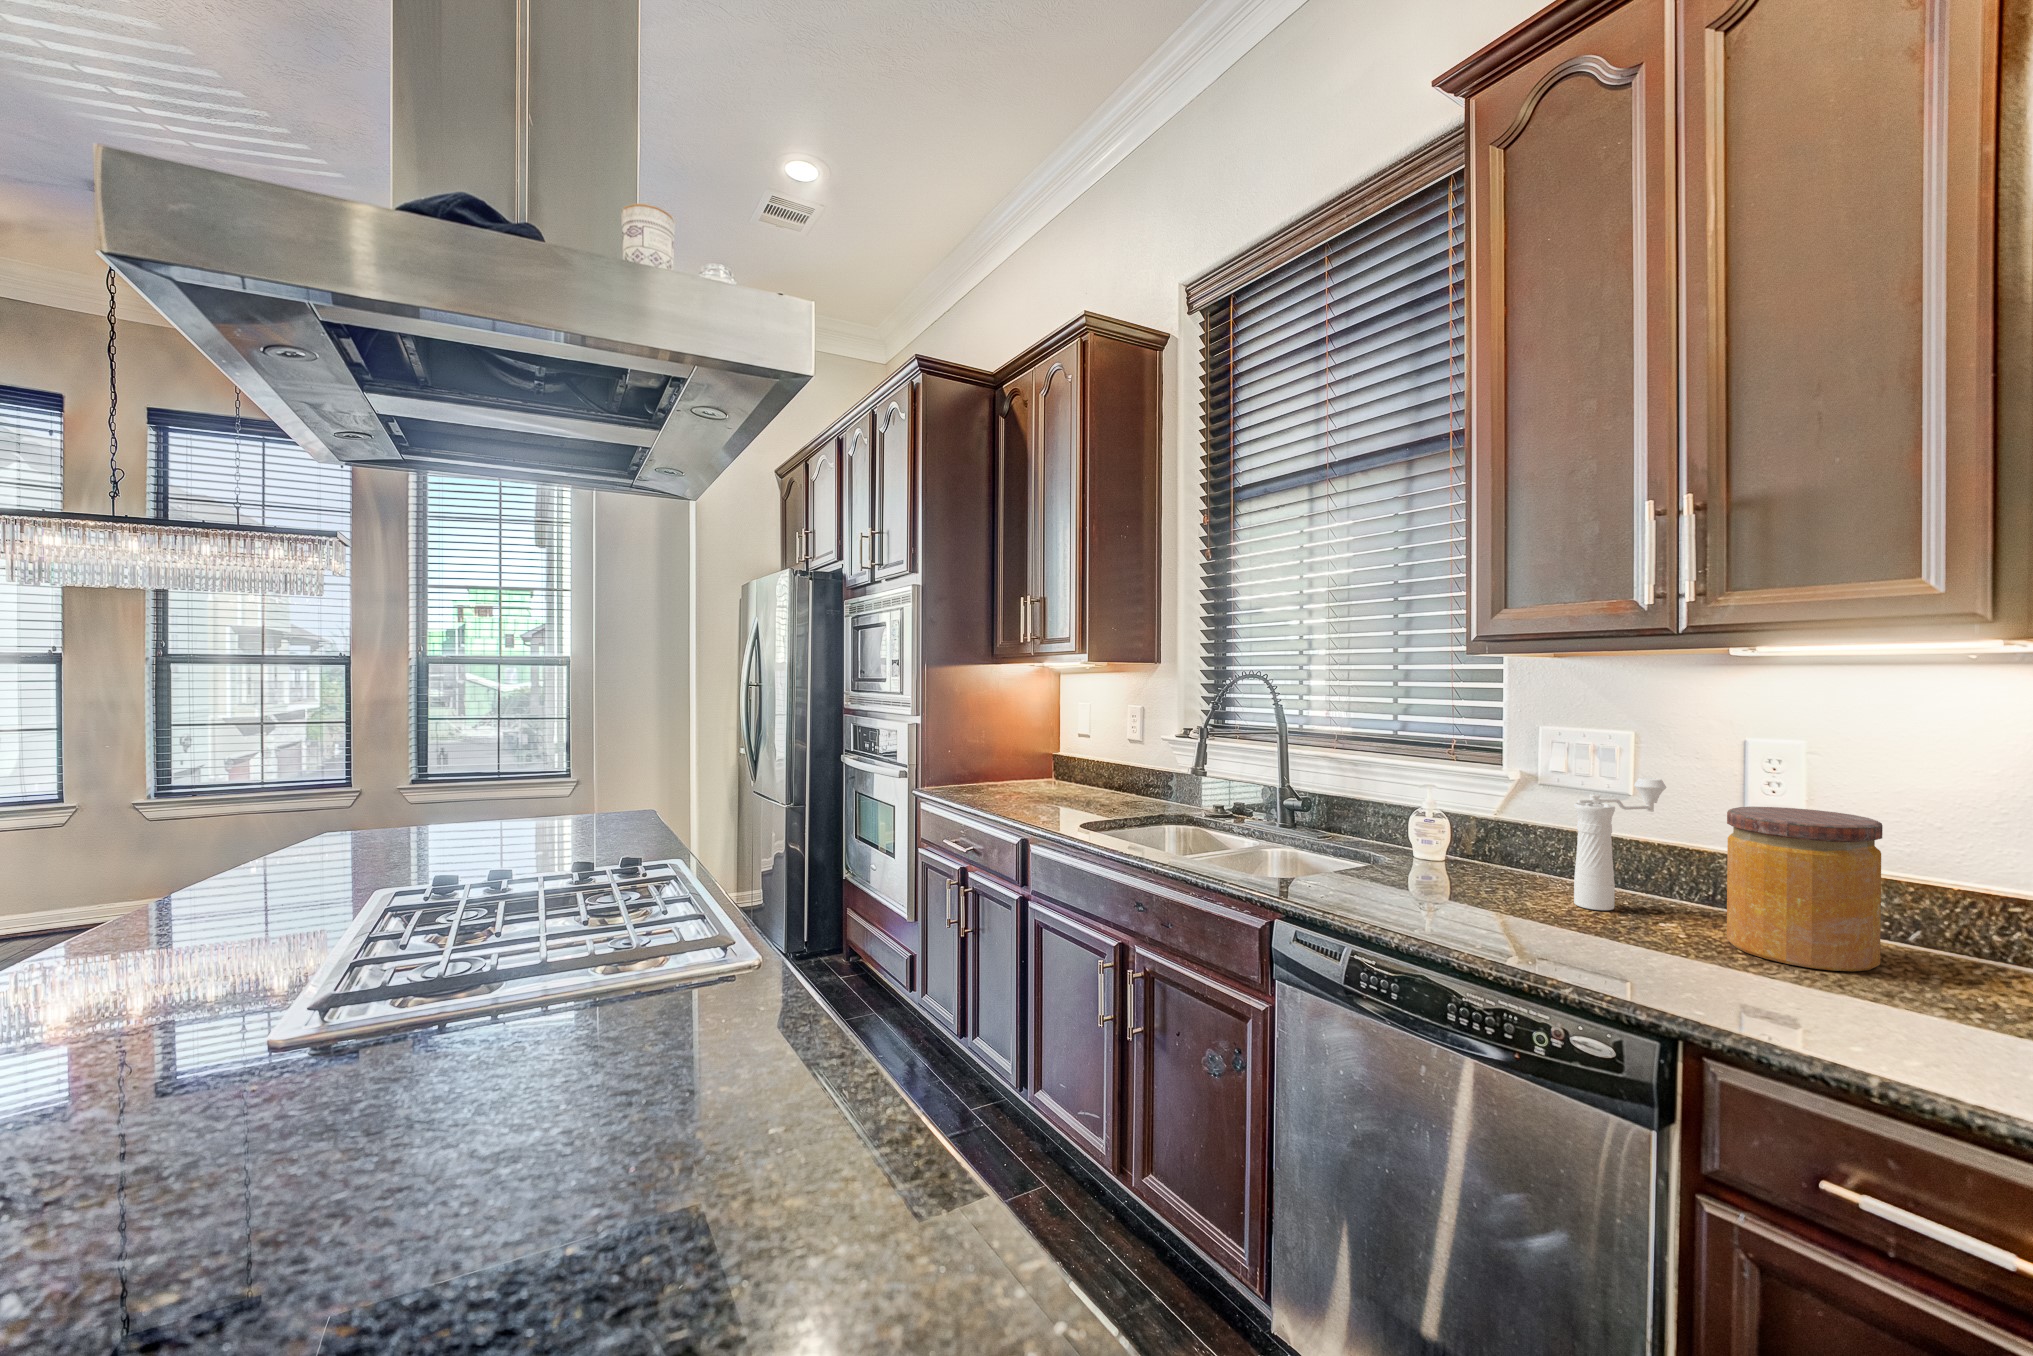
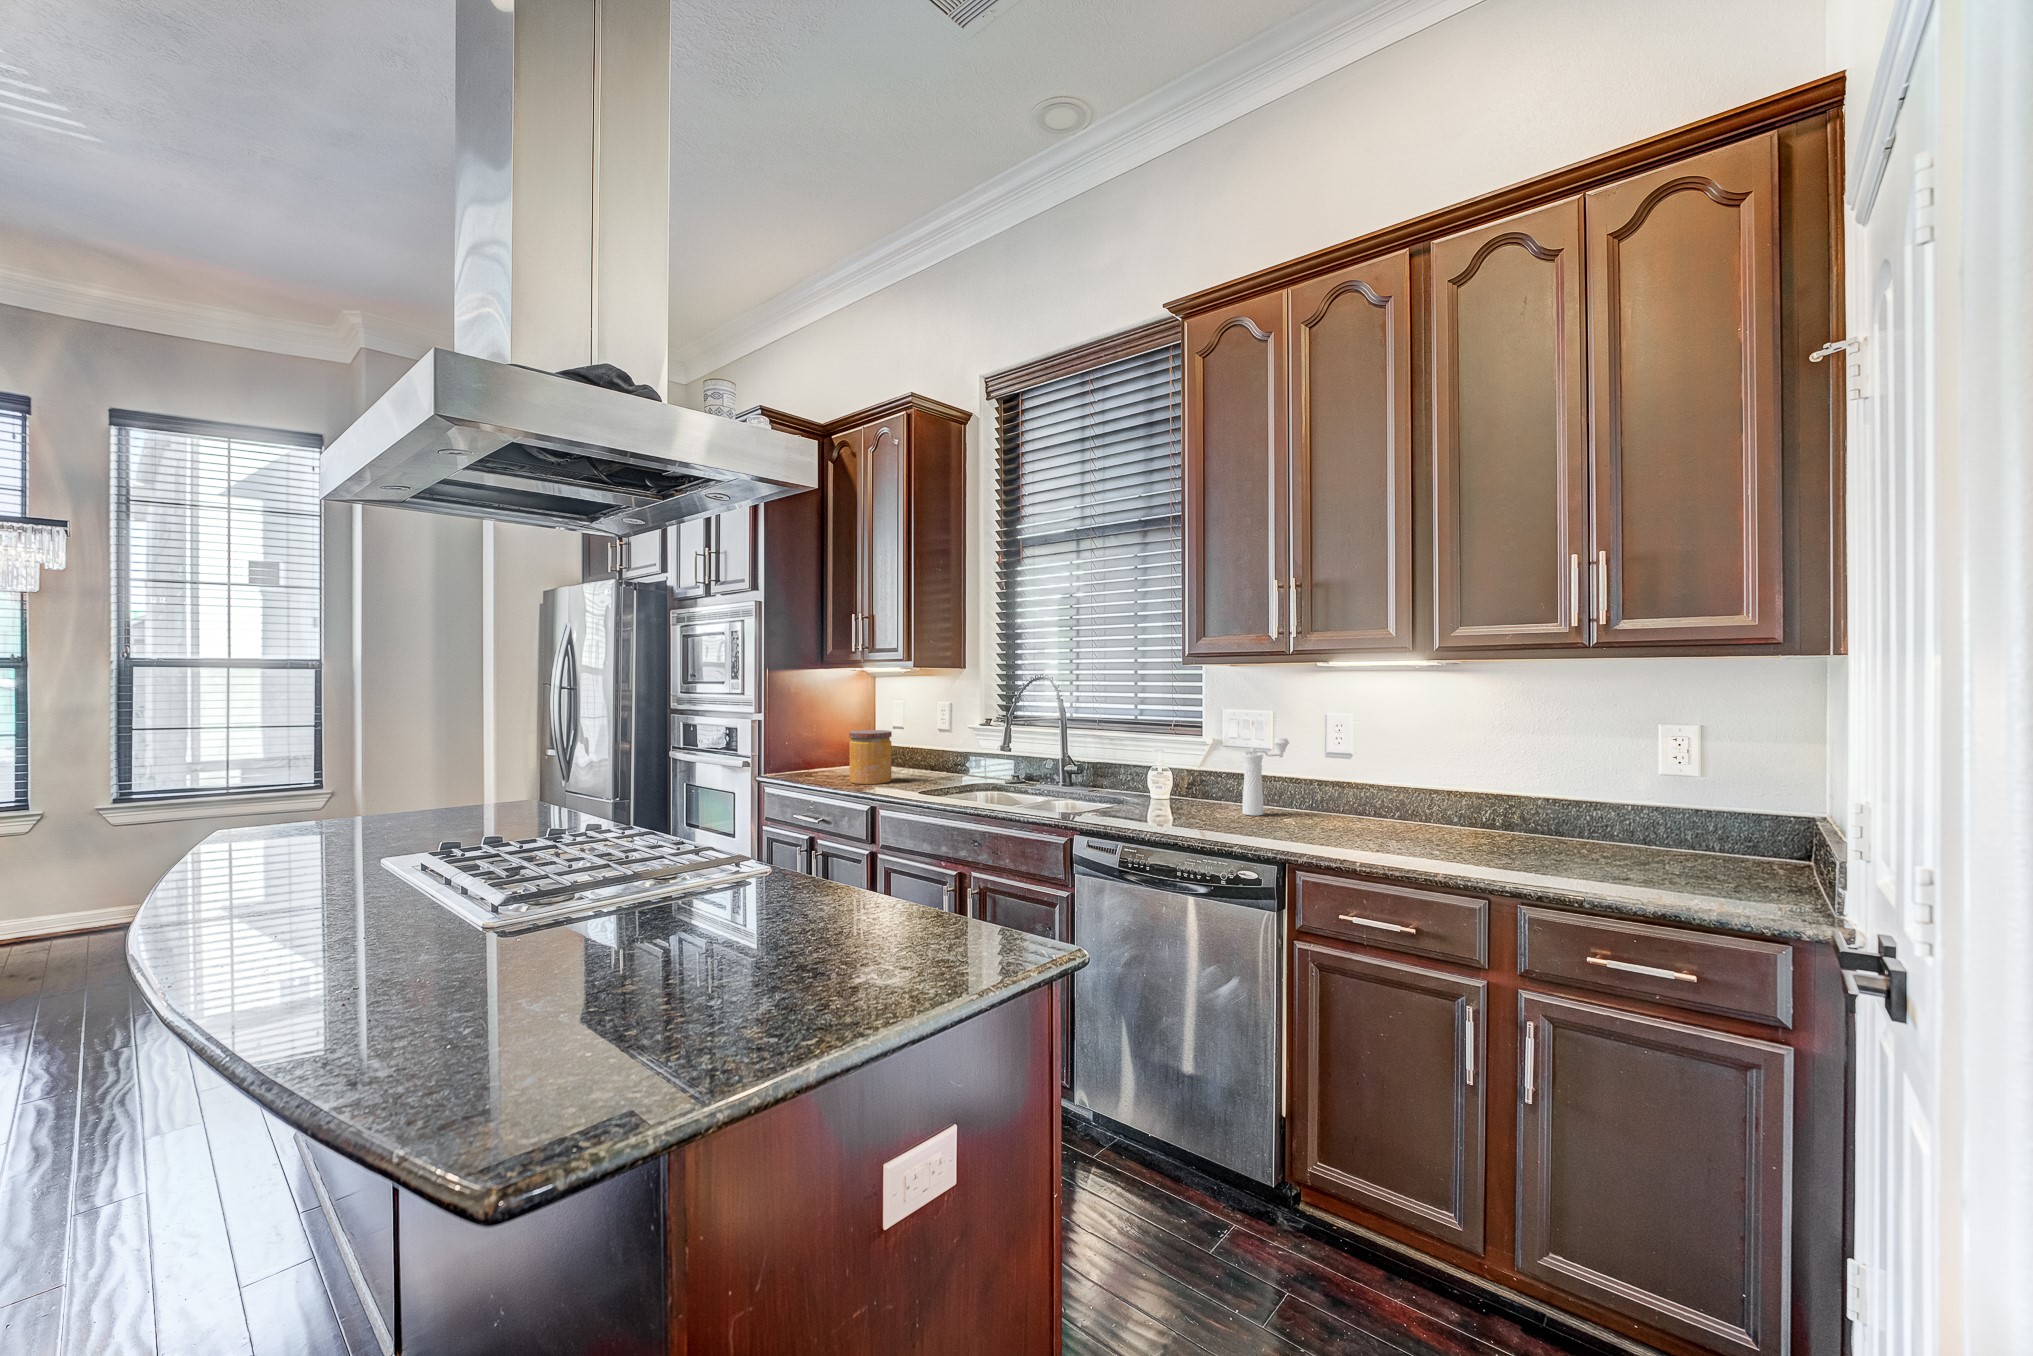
jar: present [1727,807,1883,971] -> present [849,730,892,784]

